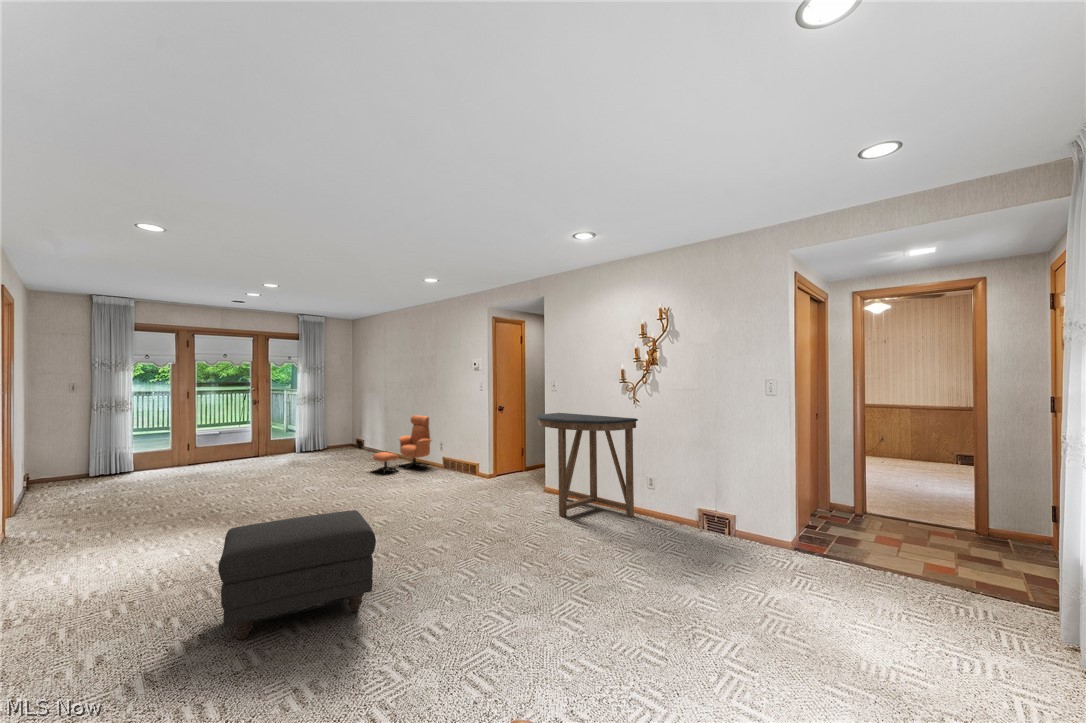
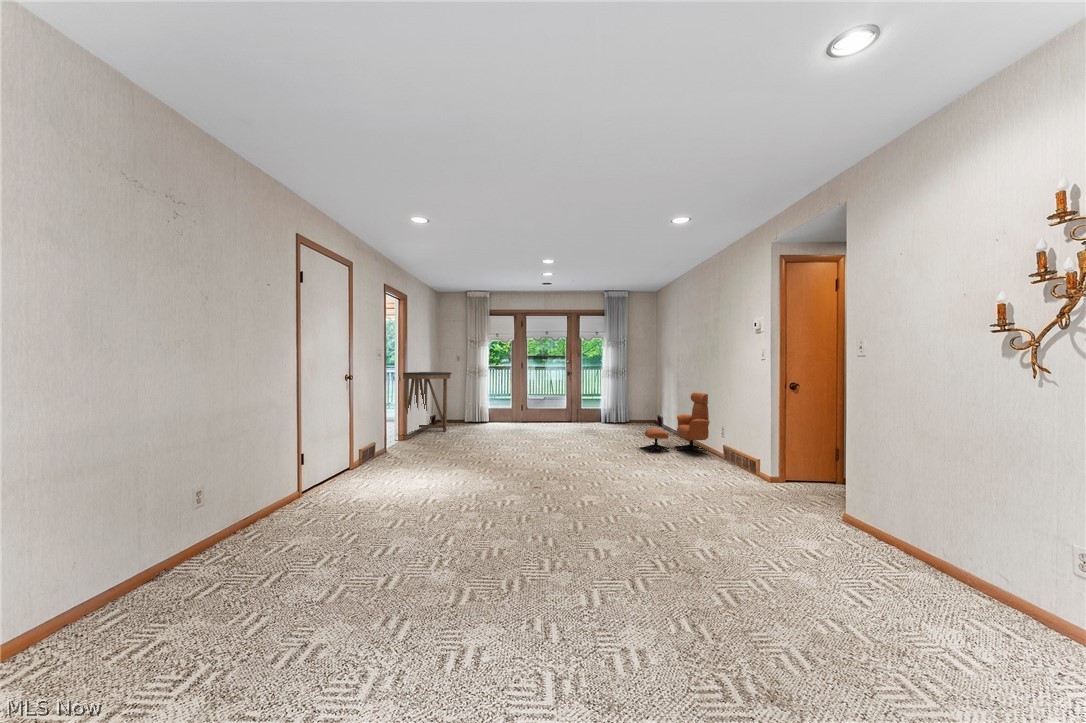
console table: present [537,413,638,517] -> present [403,372,452,436]
ottoman: present [218,510,376,639] -> none [286,464,475,595]

